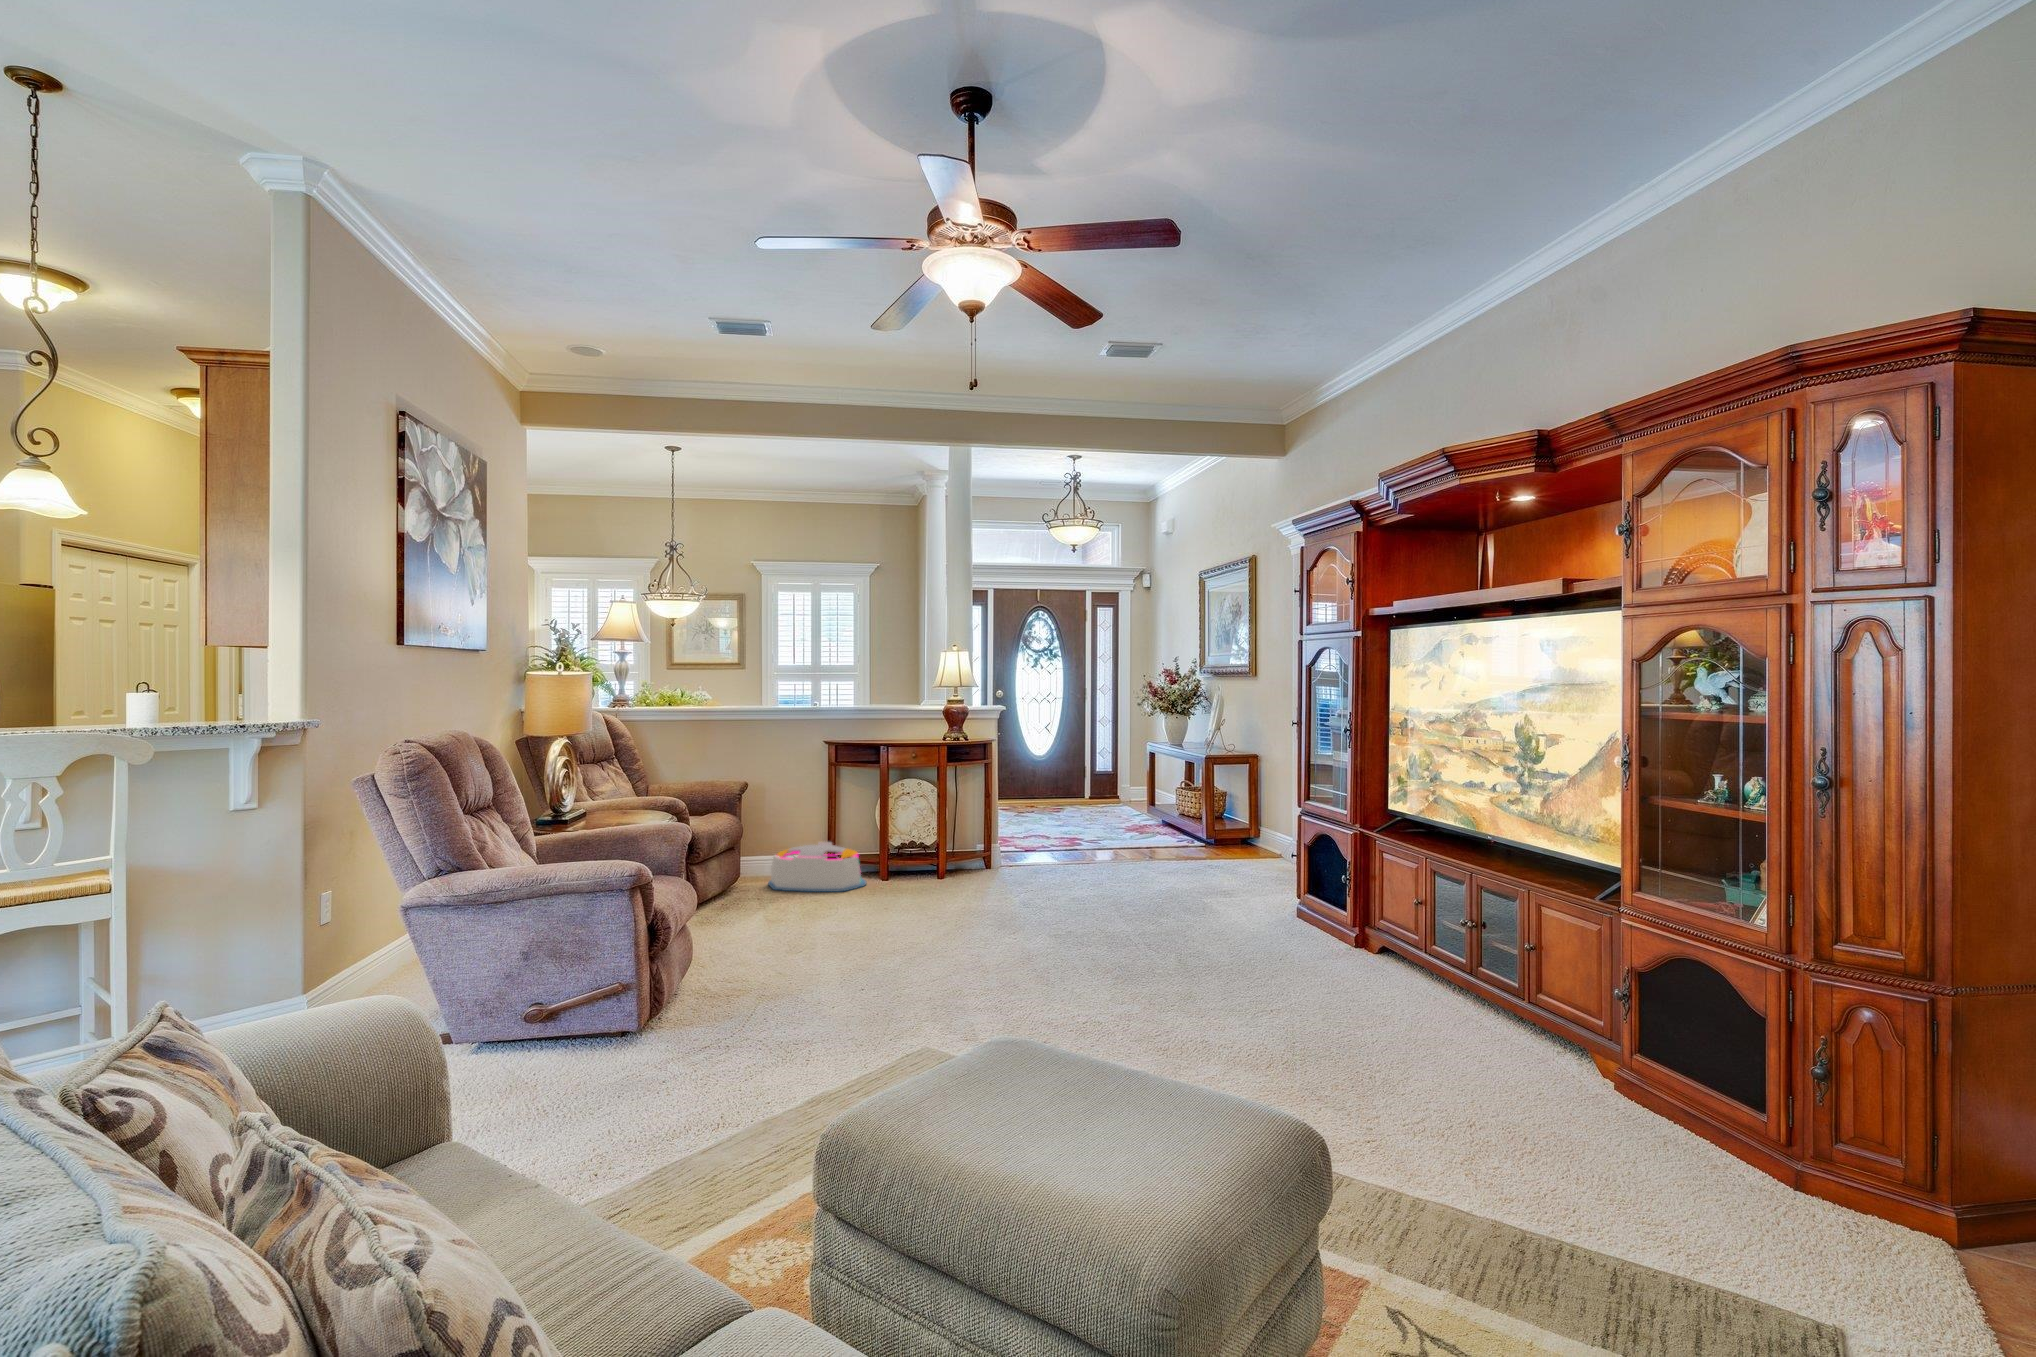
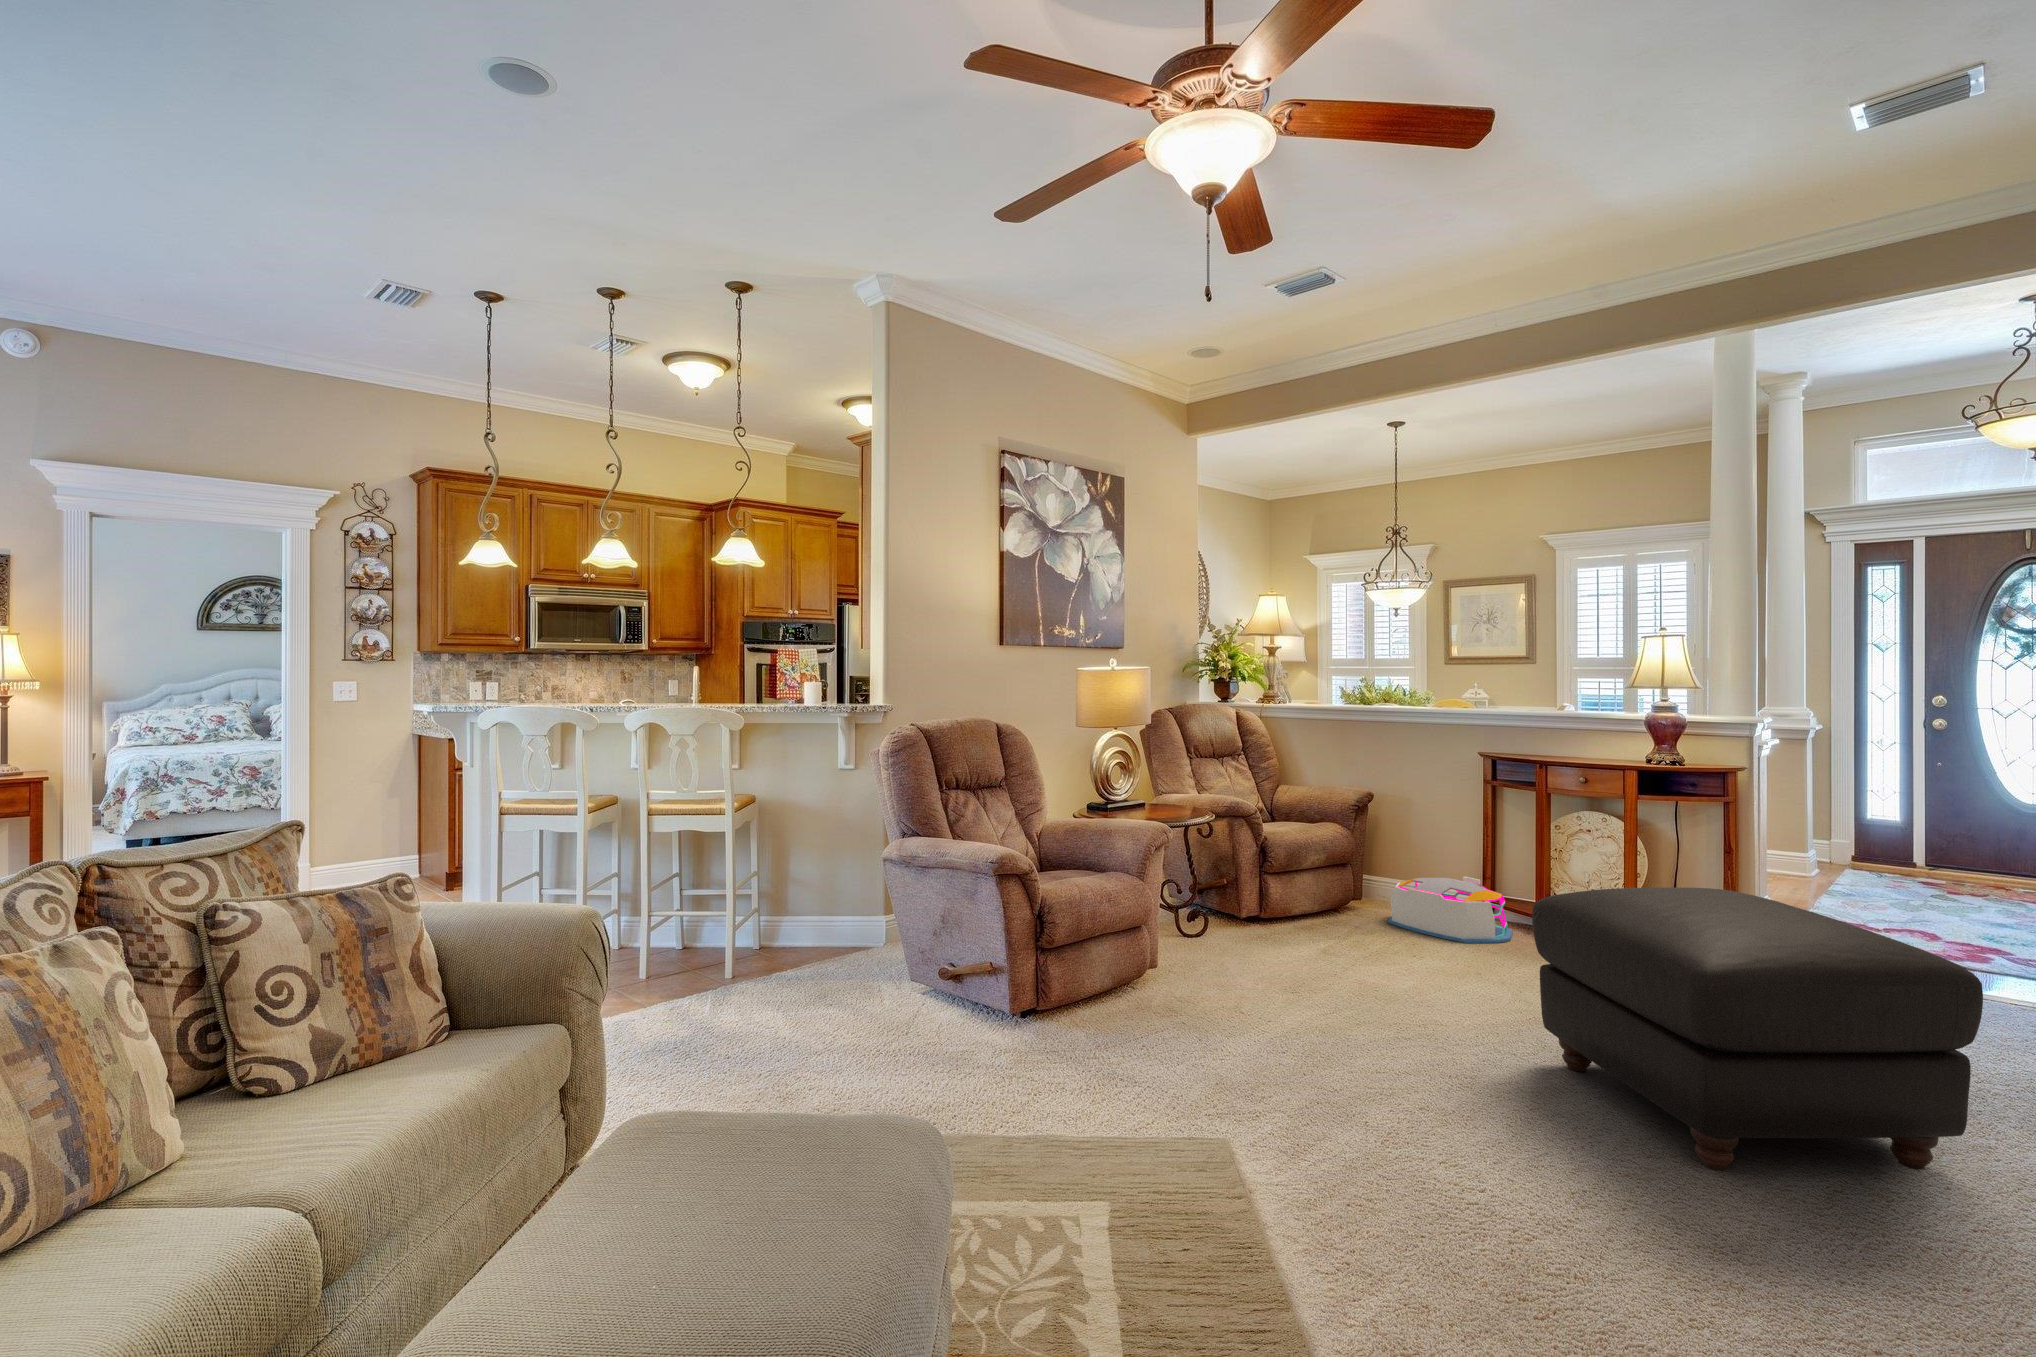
ottoman: none [993,814,1212,970] -> present [1532,888,1983,1170]

